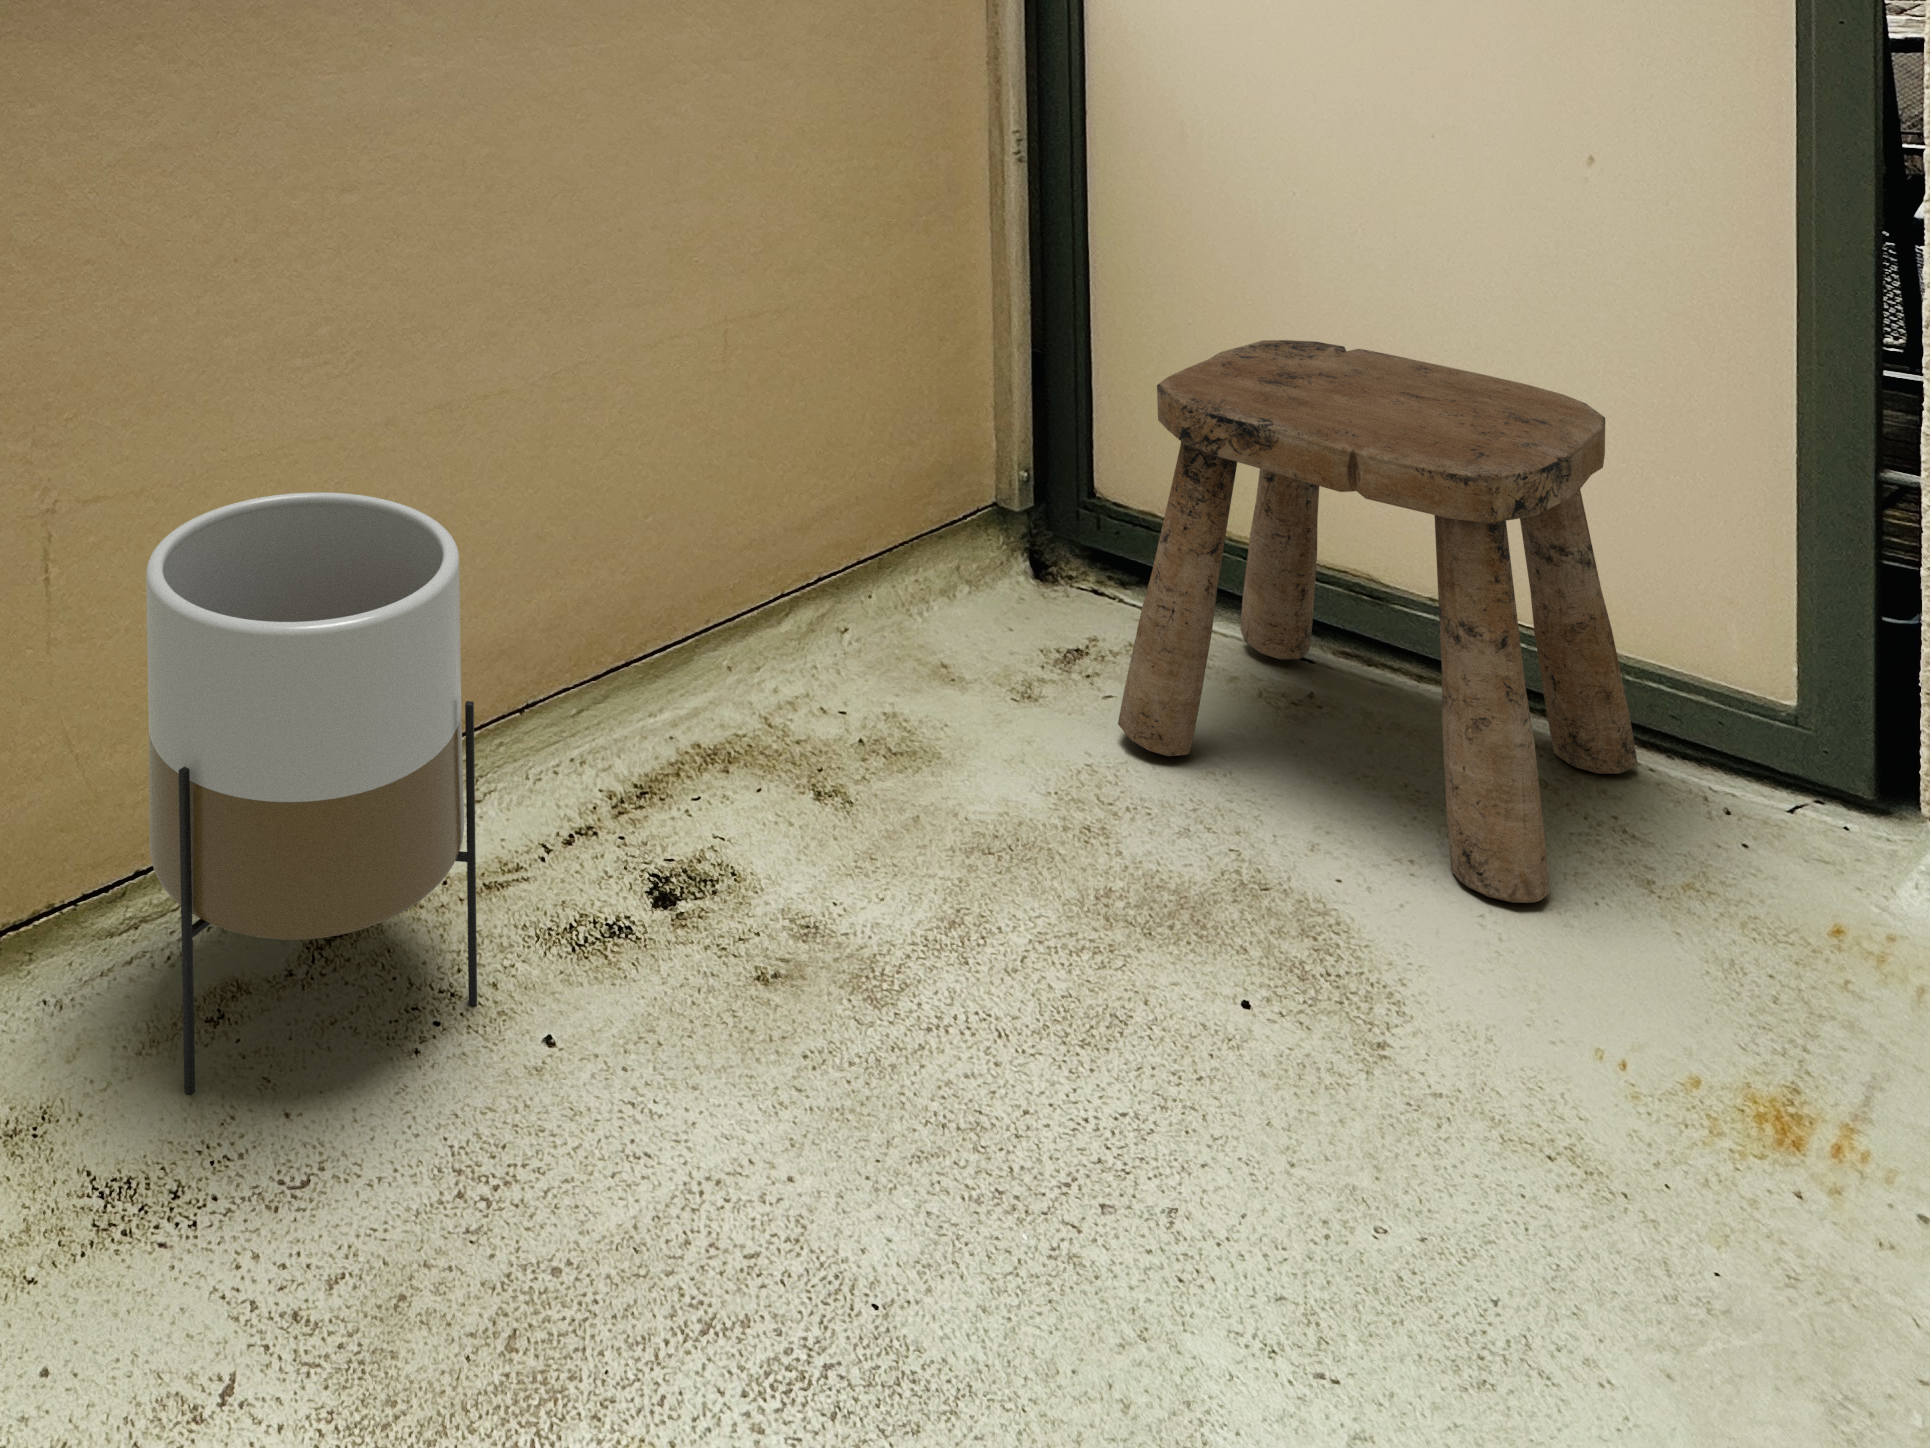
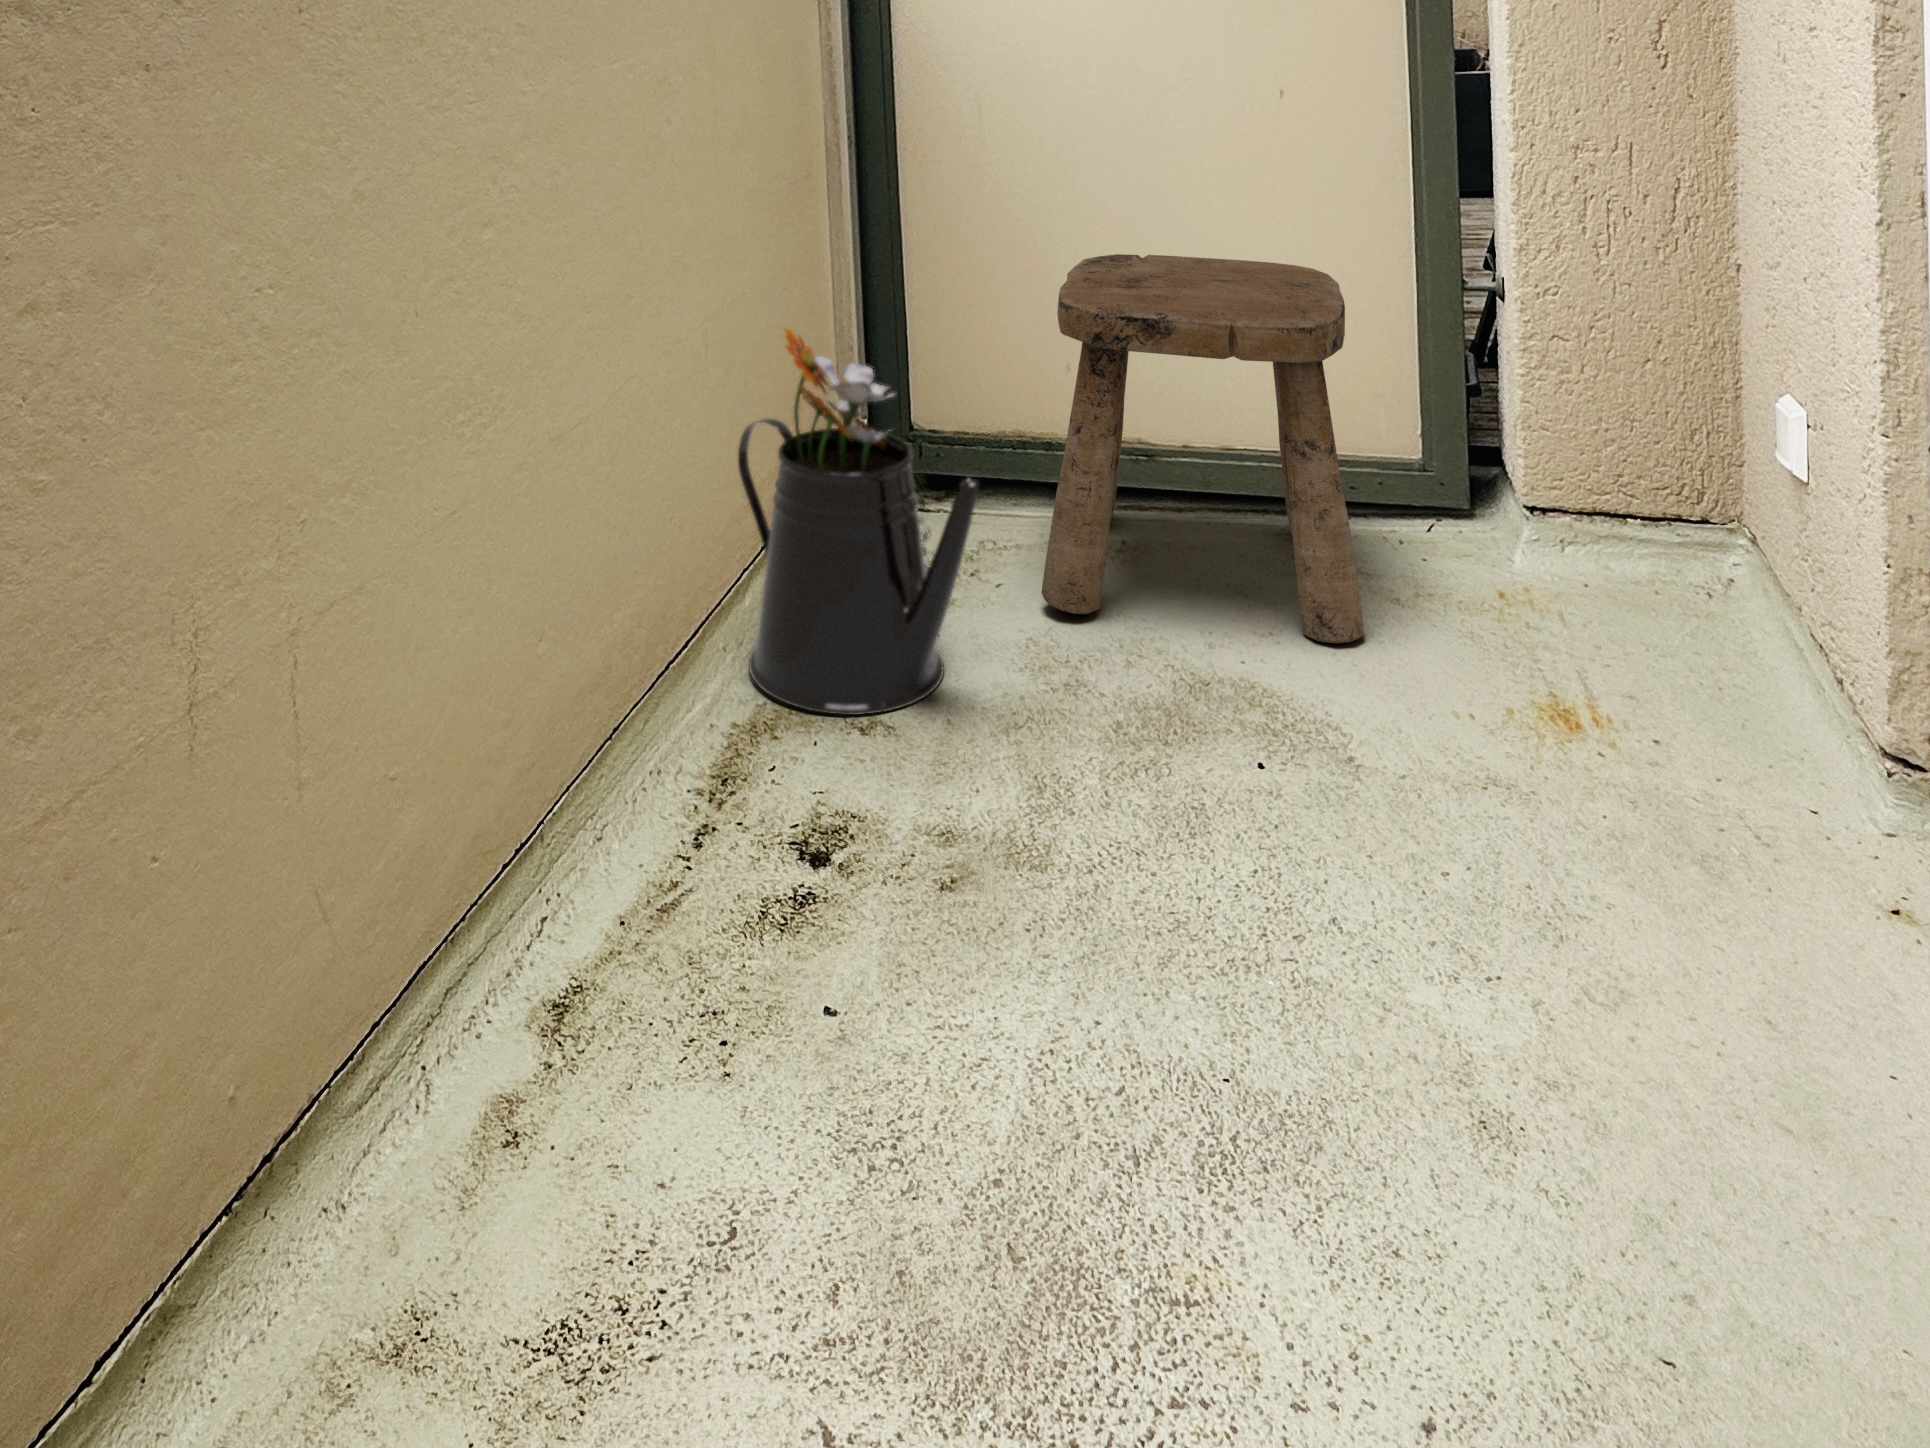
watering can: none [742,347,956,785] -> present [738,328,978,715]
planter: present [146,492,477,1096] -> none [402,526,750,1222]

